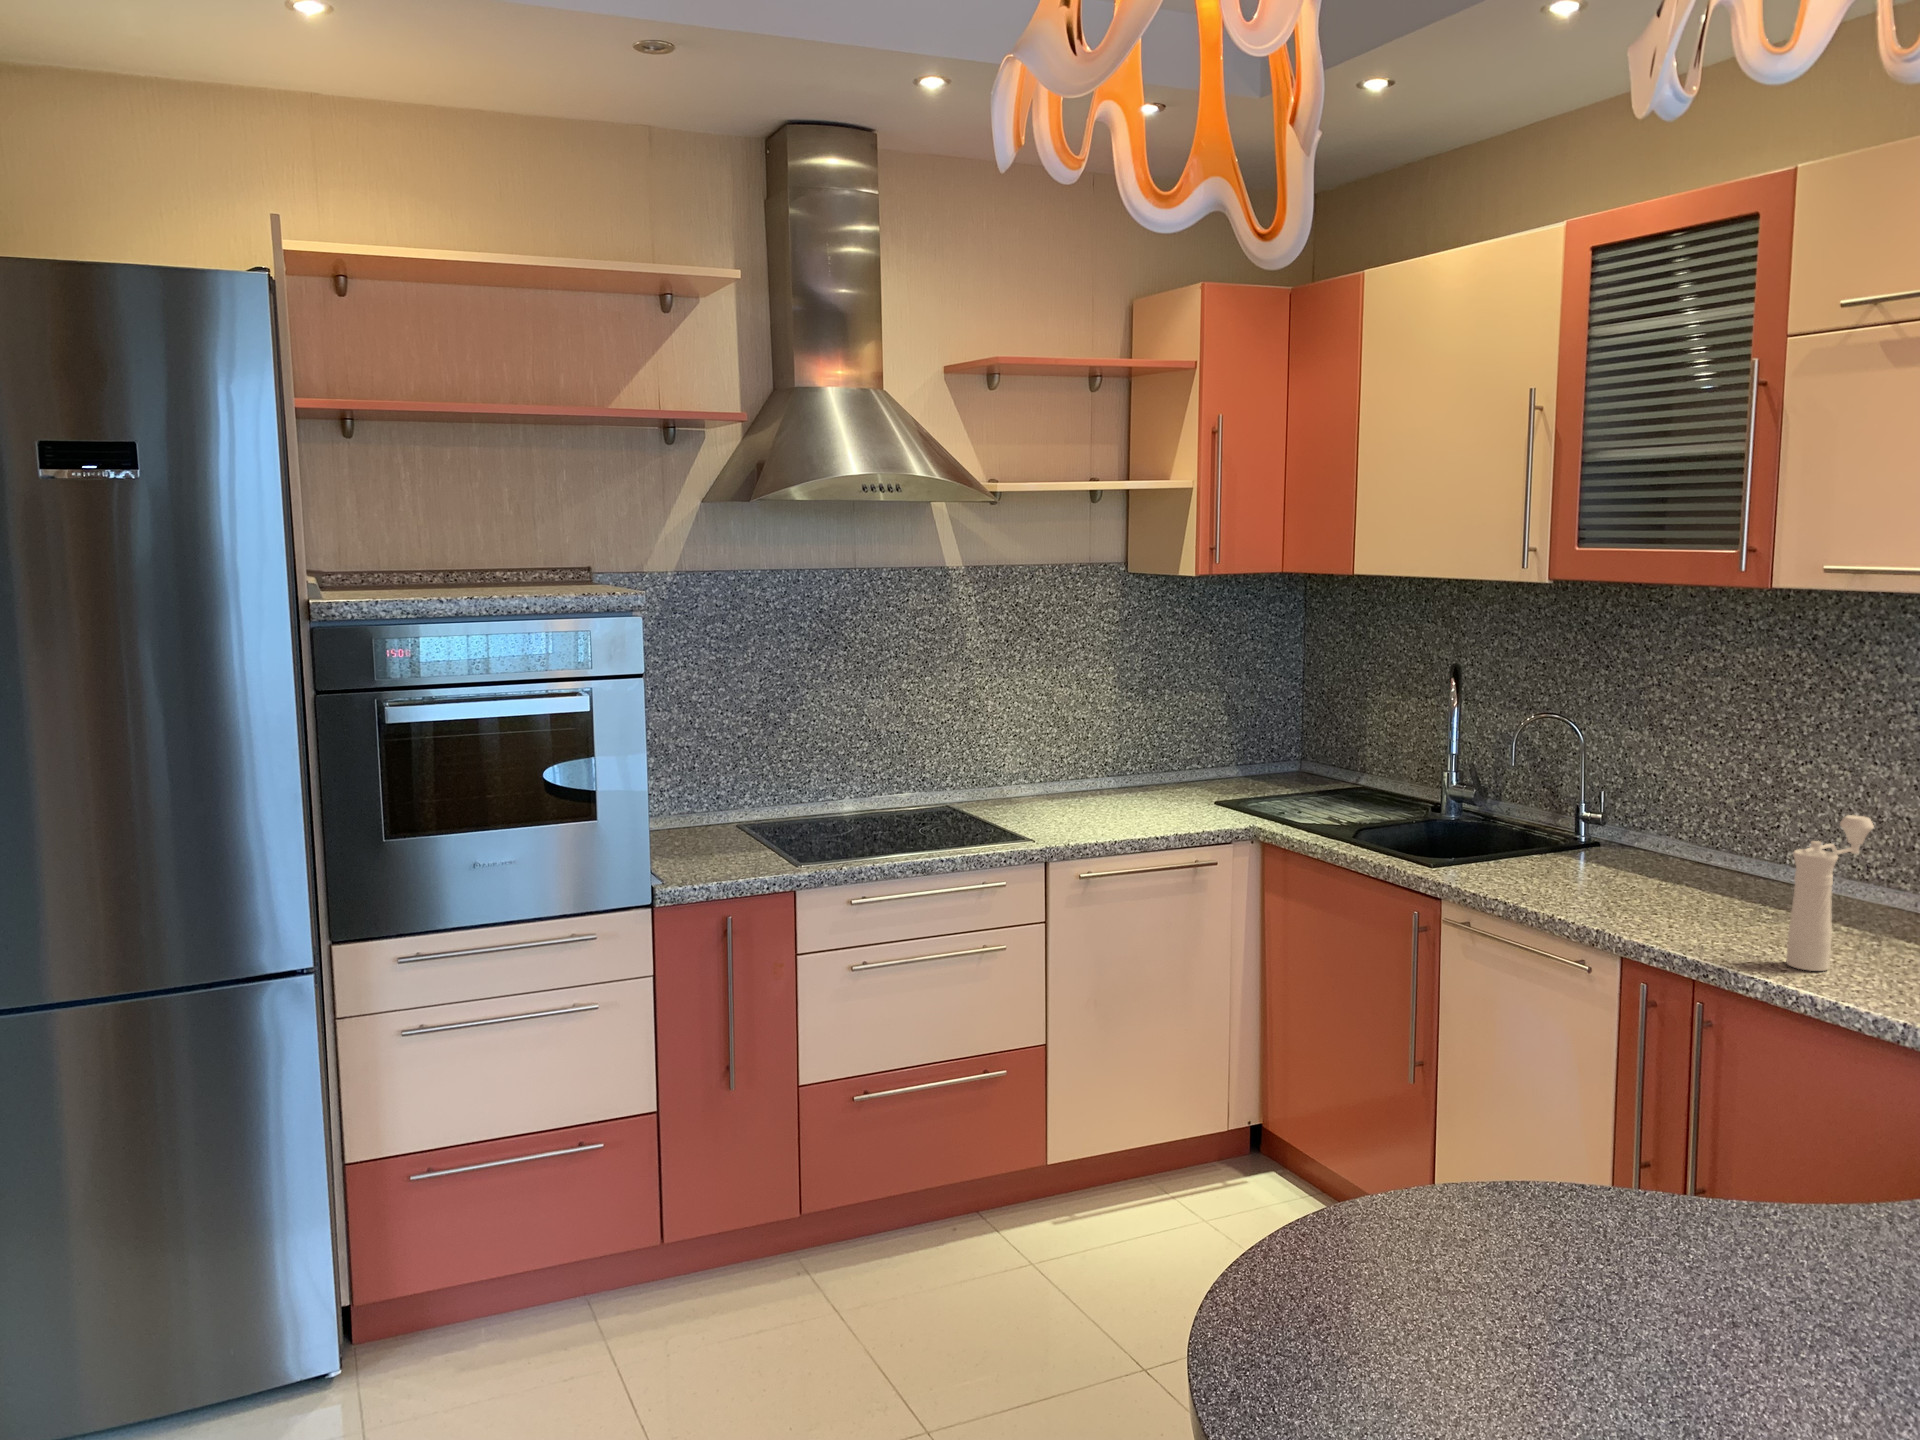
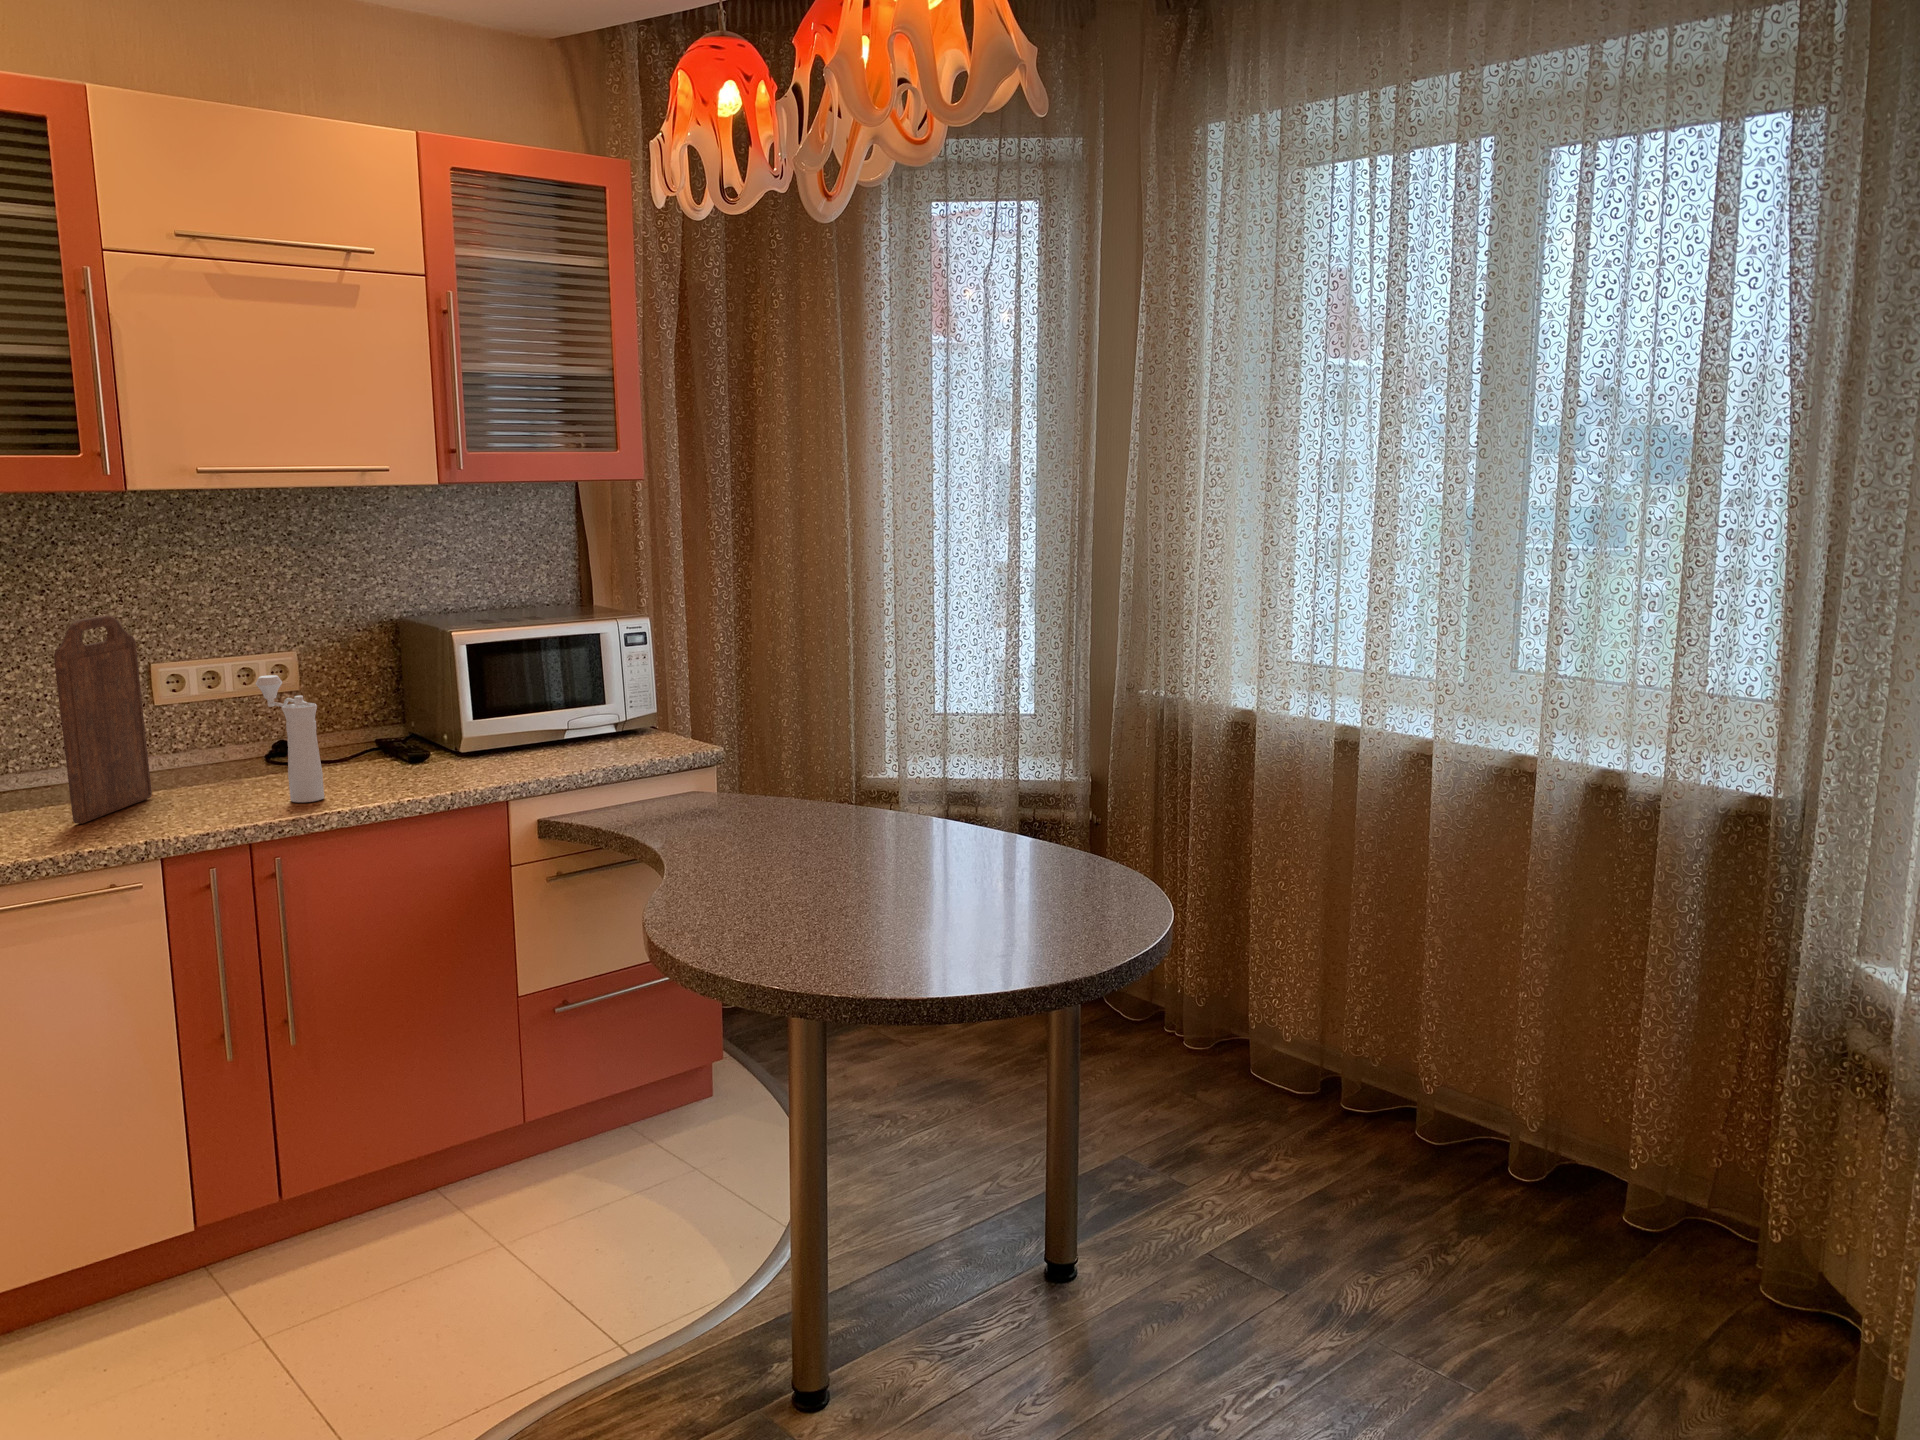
cutting board: none [1647,713,1788,917] -> present [54,616,152,824]

